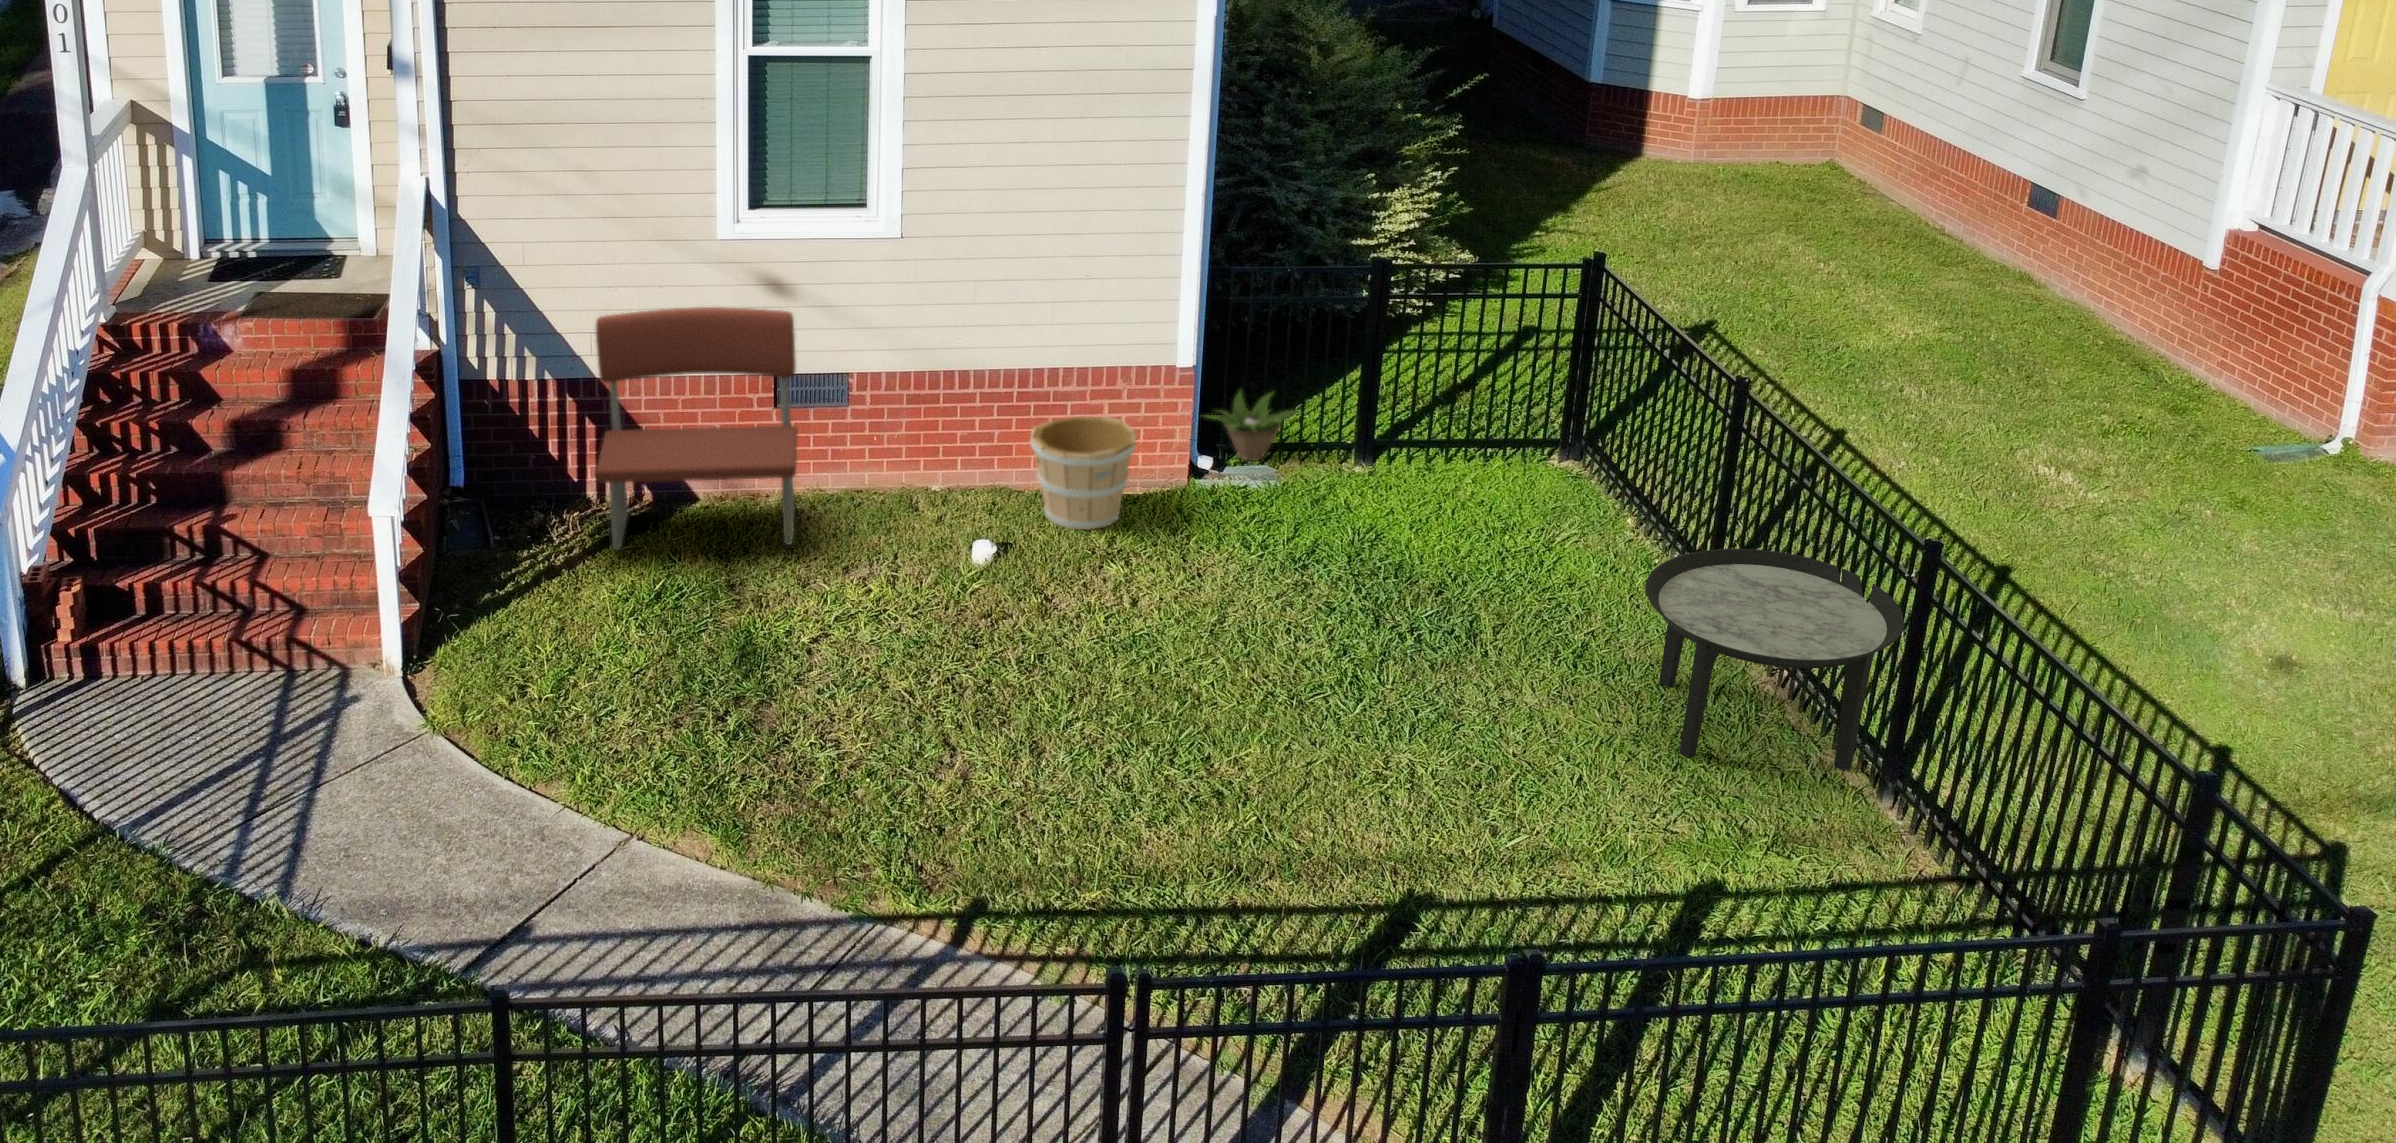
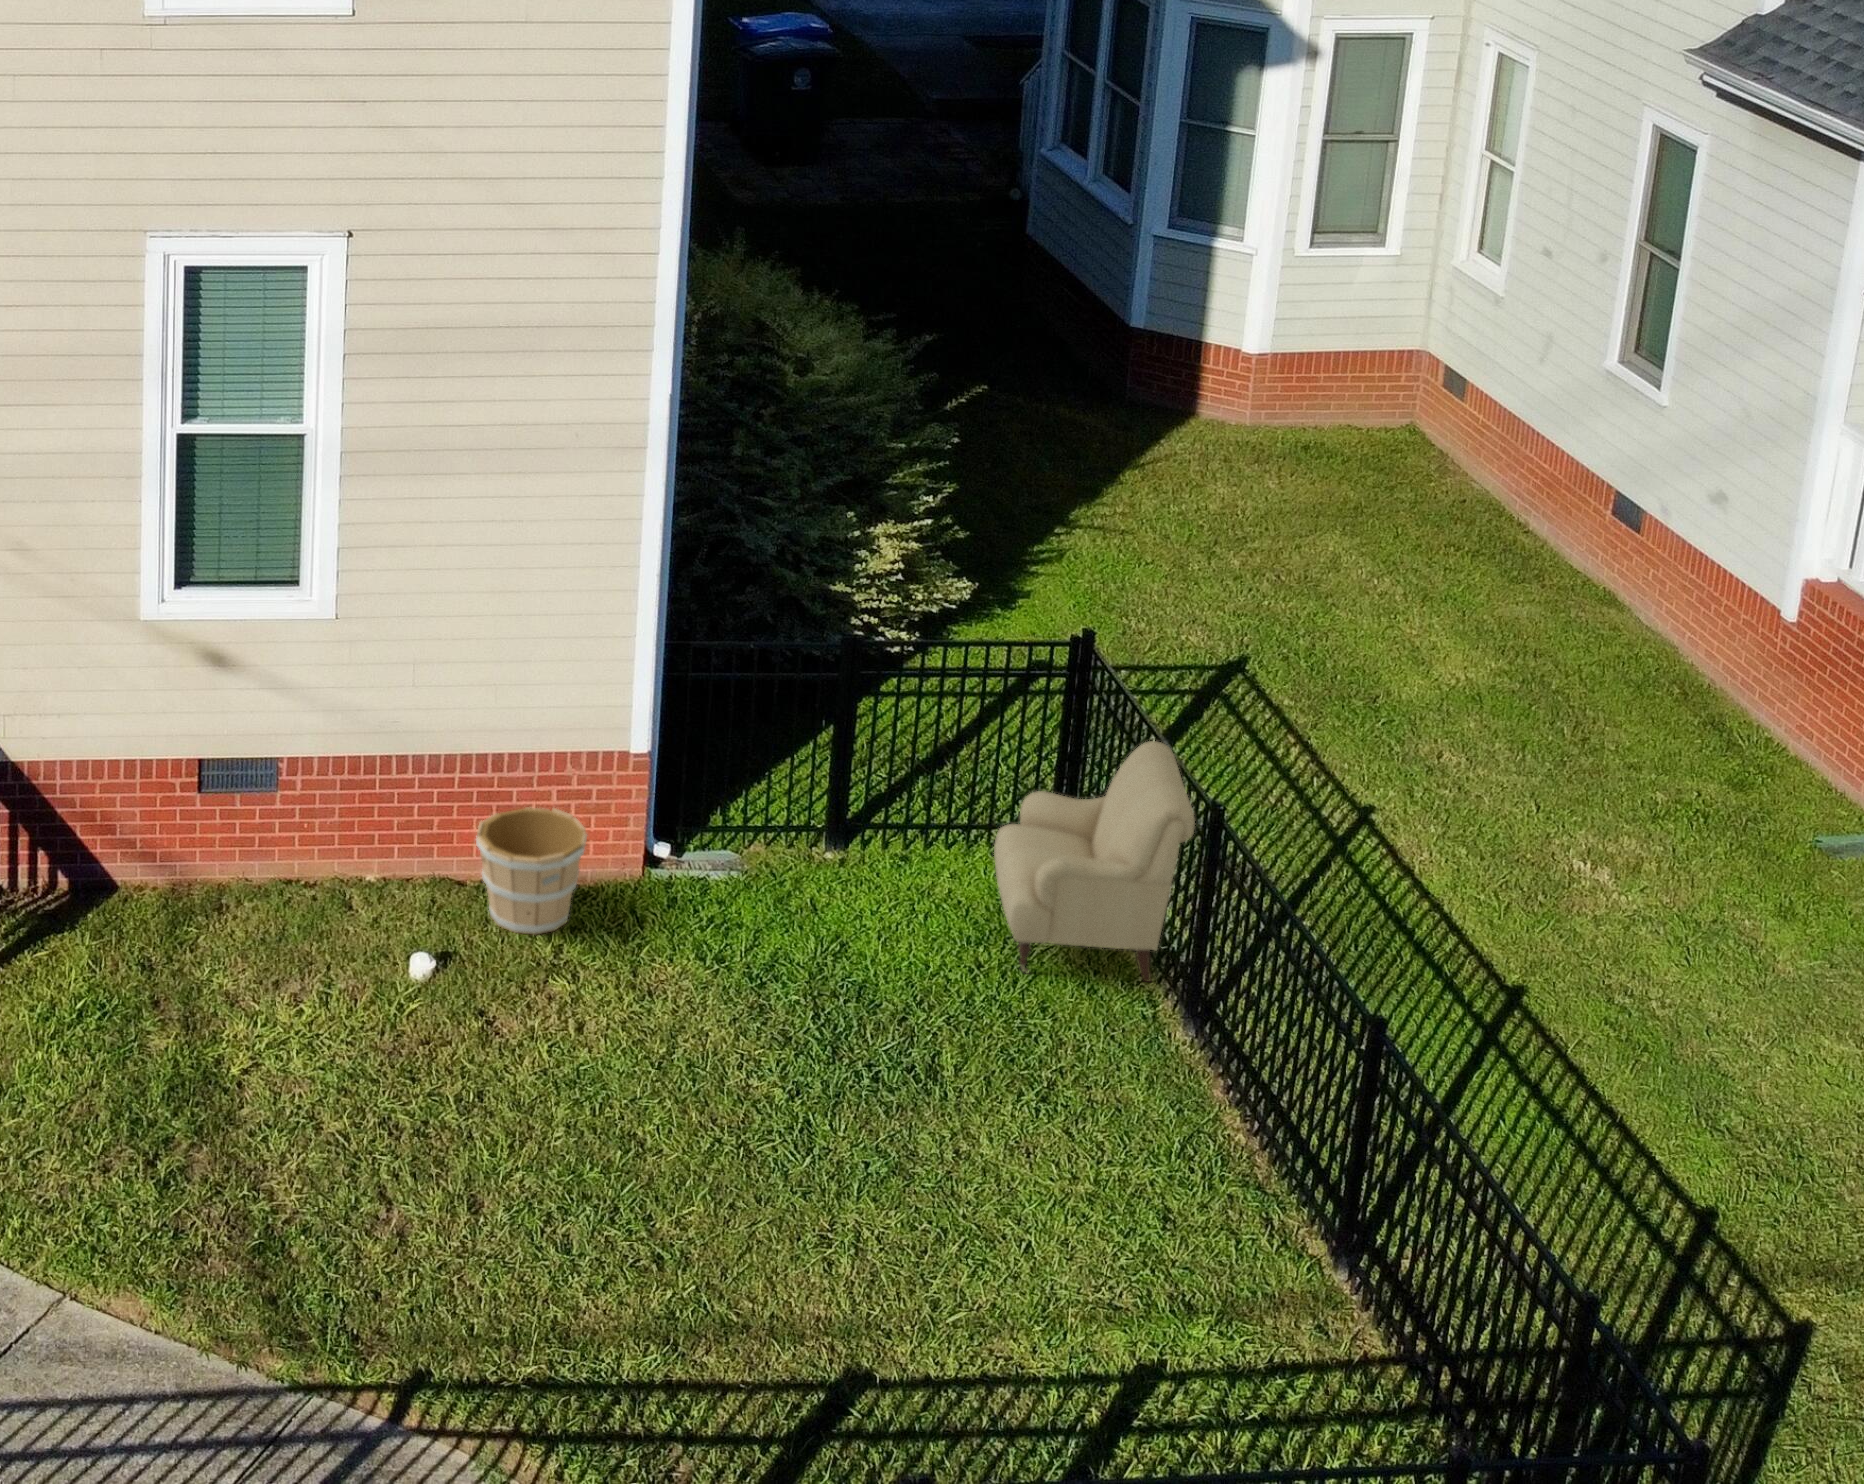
bench: present [595,307,798,550] -> none [20,695,231,953]
chair: none [1526,336,1736,561] -> present [994,741,1195,982]
decorative plant: present [1207,390,1300,461] -> none [657,766,766,847]
round table: present [1645,549,1904,771] -> none [1083,995,1330,1234]

